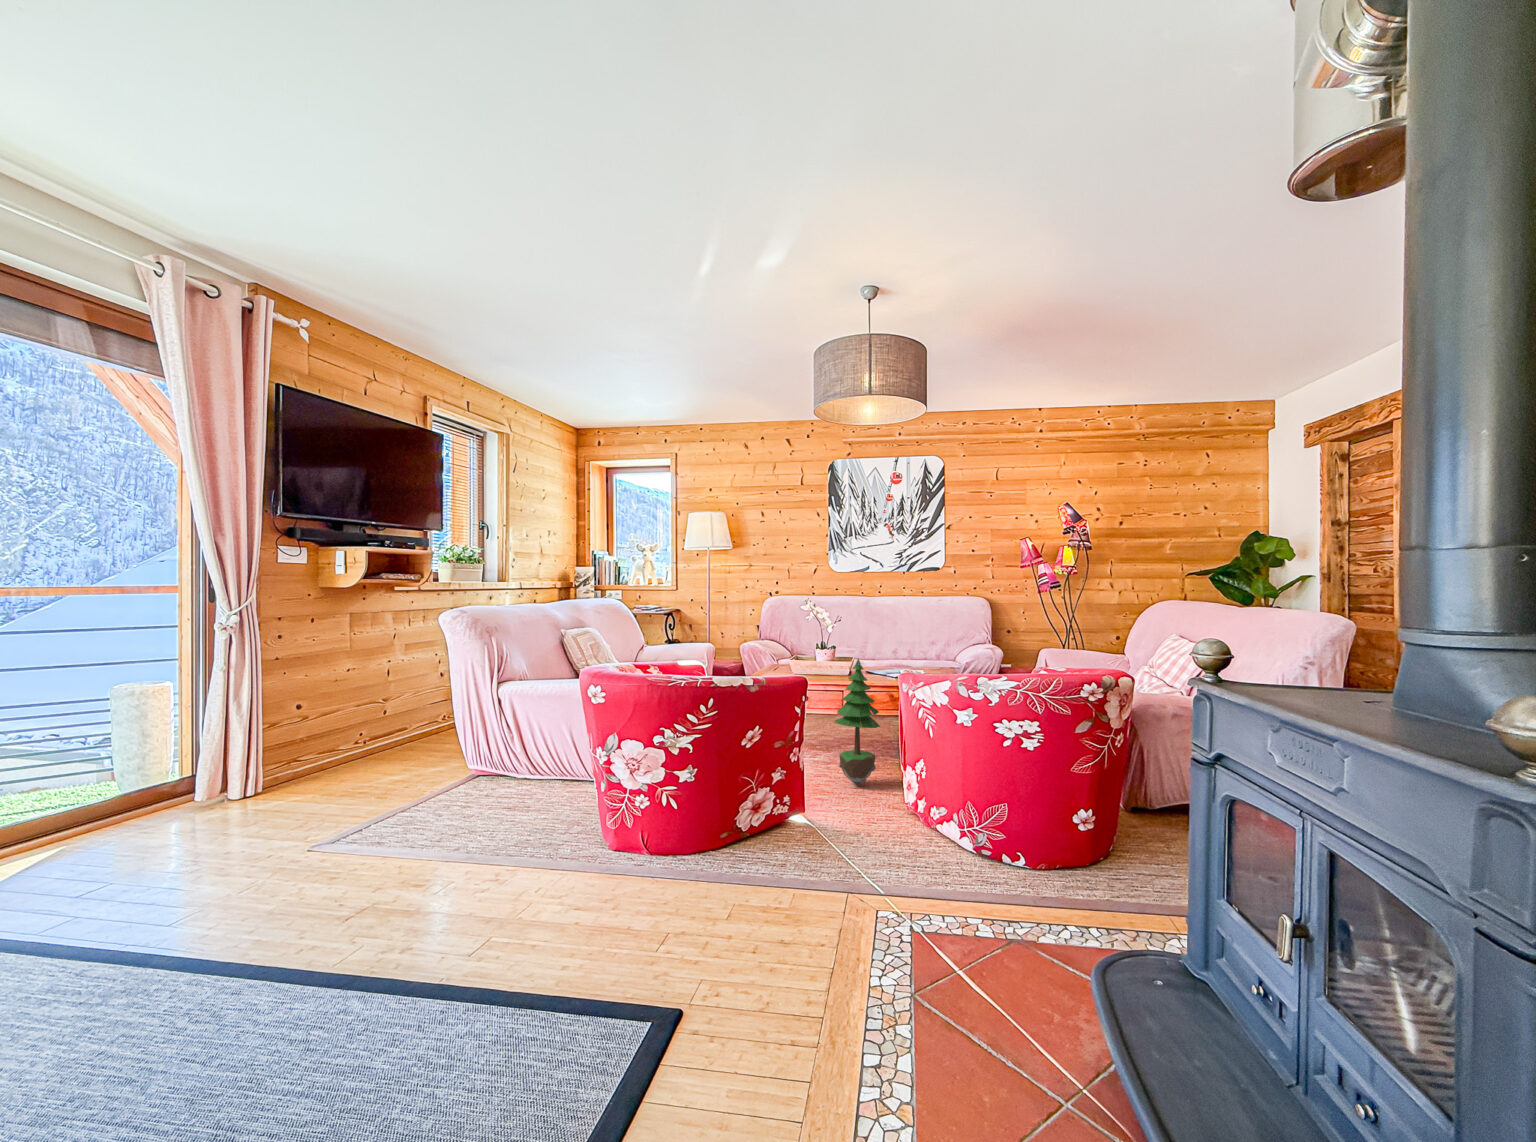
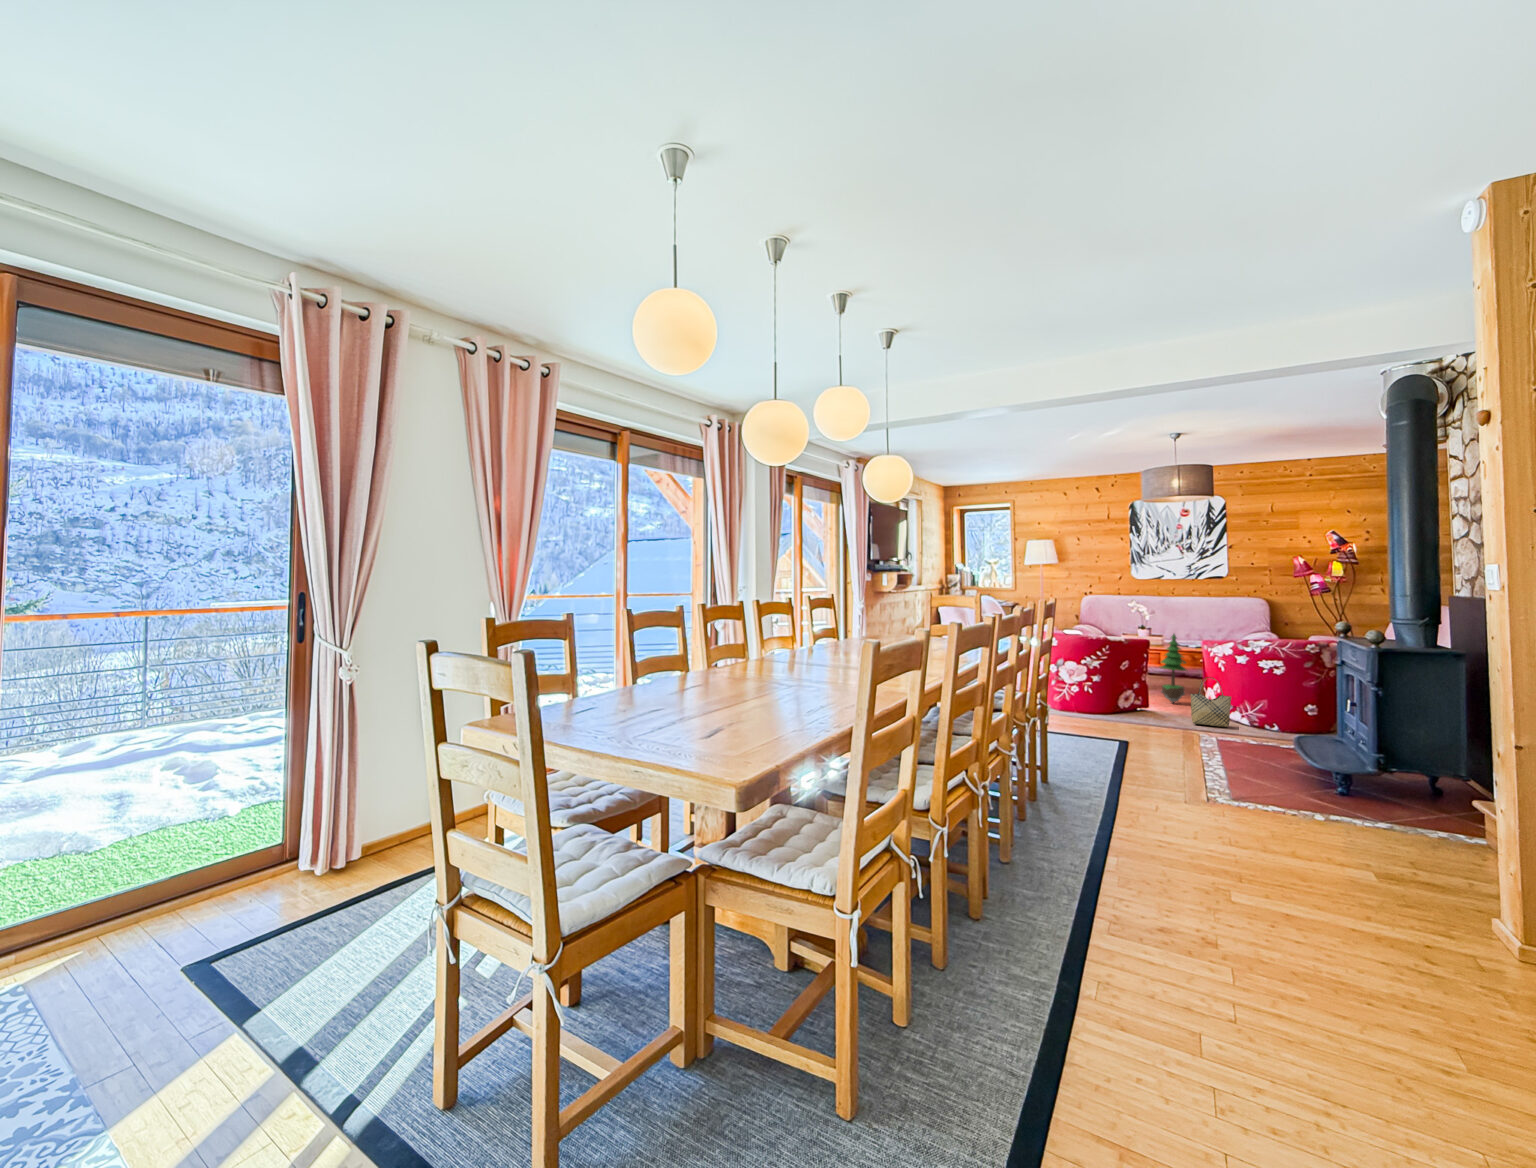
woven basket: none [870,754,945,861] -> present [1190,677,1231,727]

